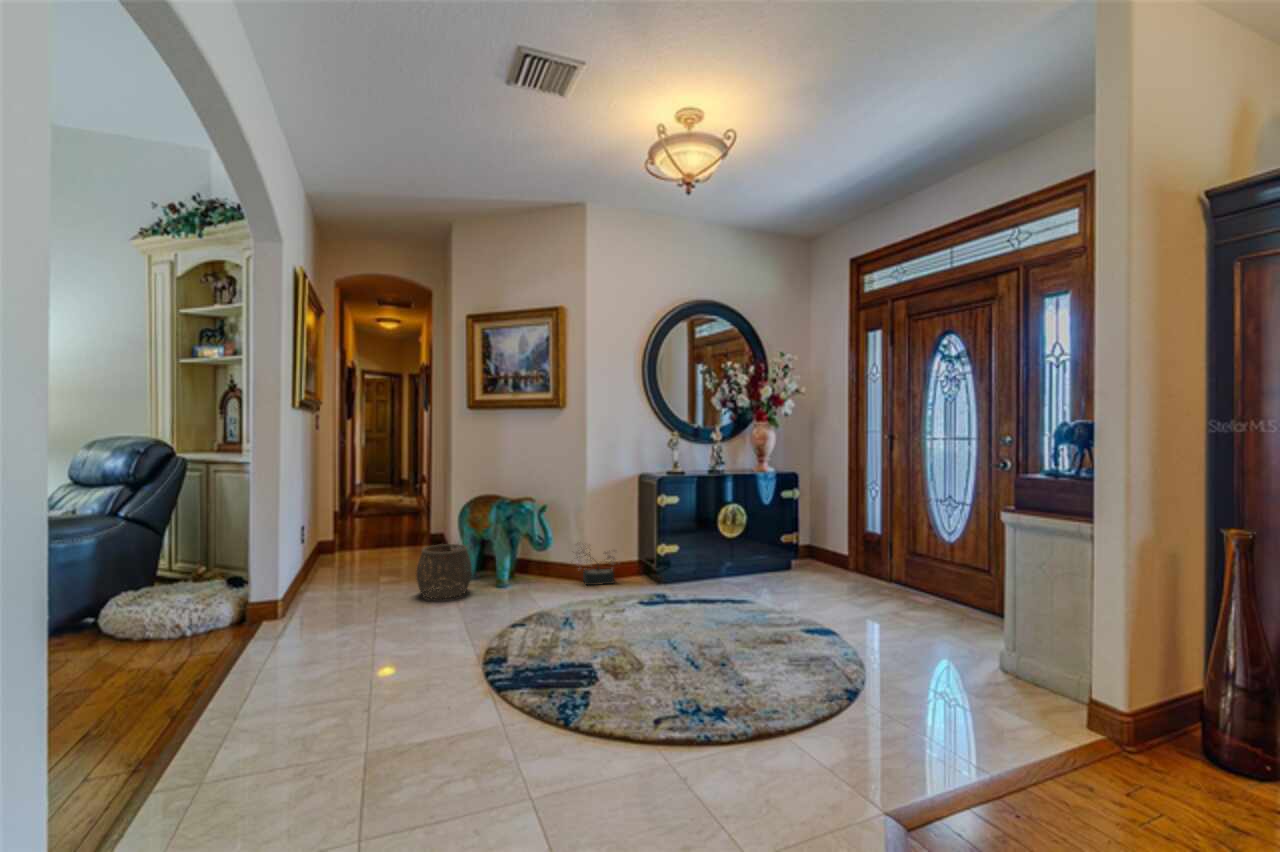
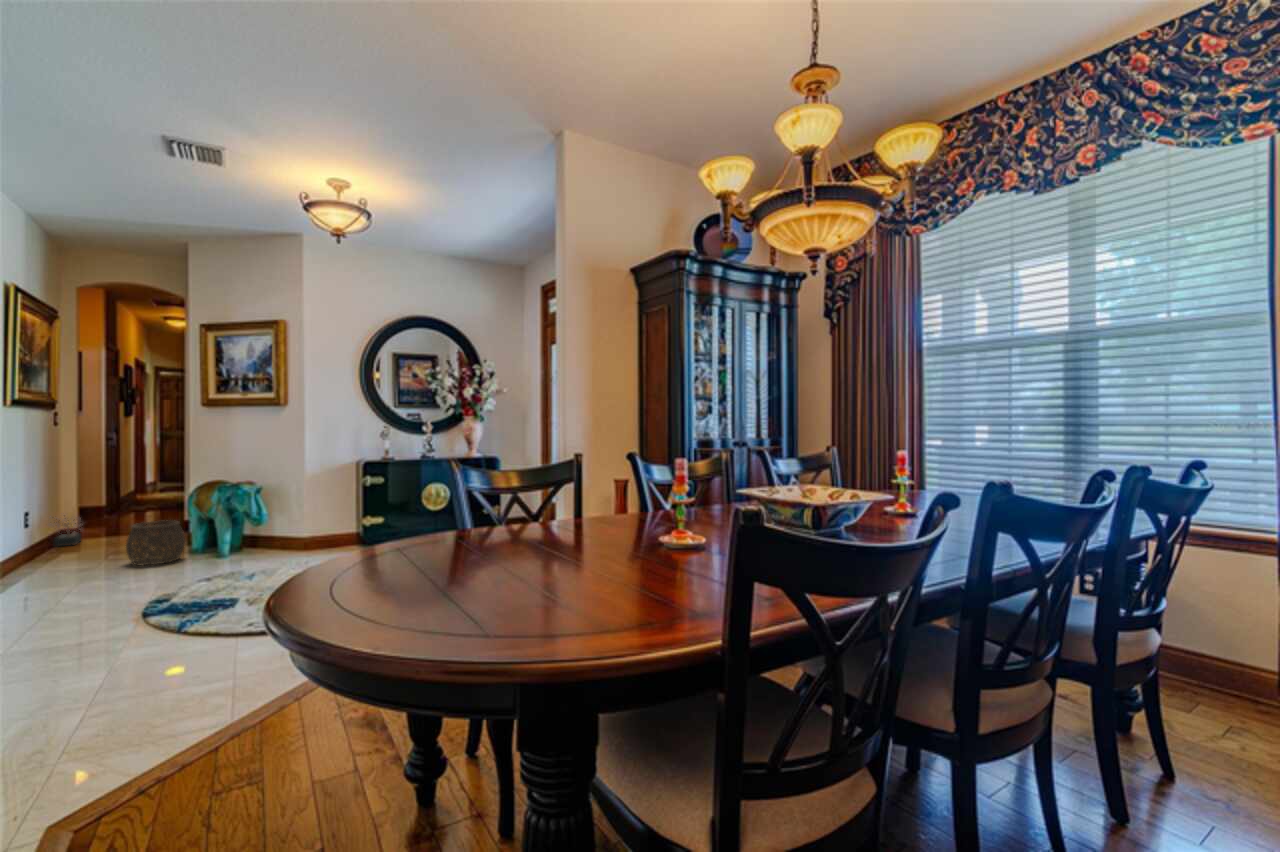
decorative plant: present [571,542,615,585] -> present [49,515,81,547]

